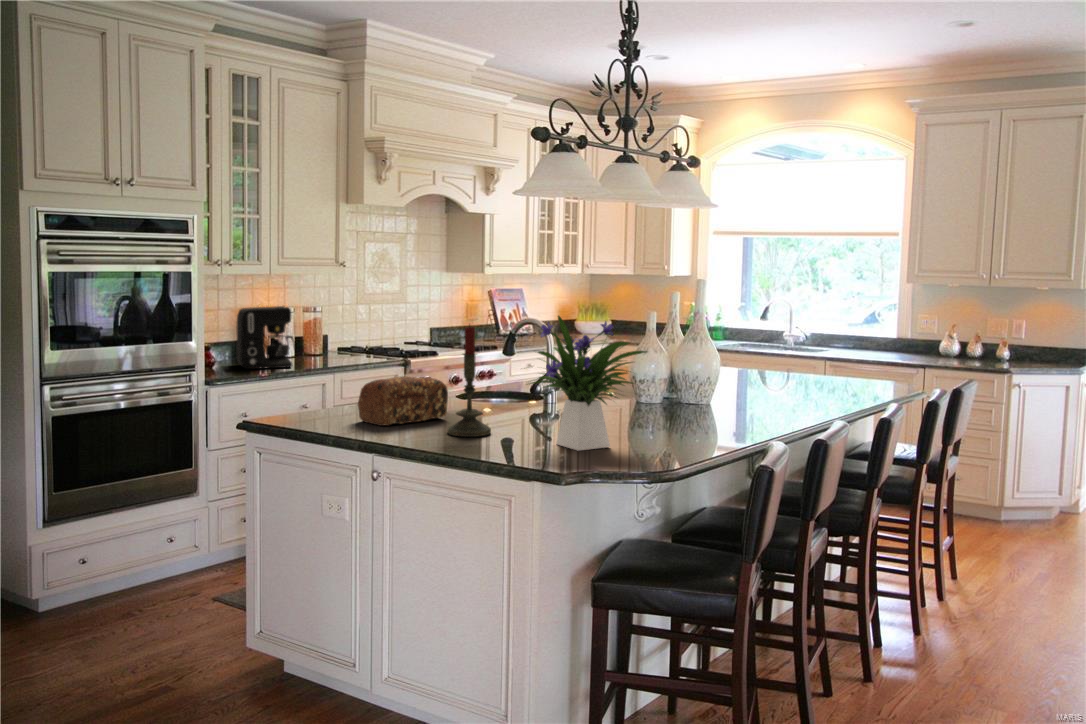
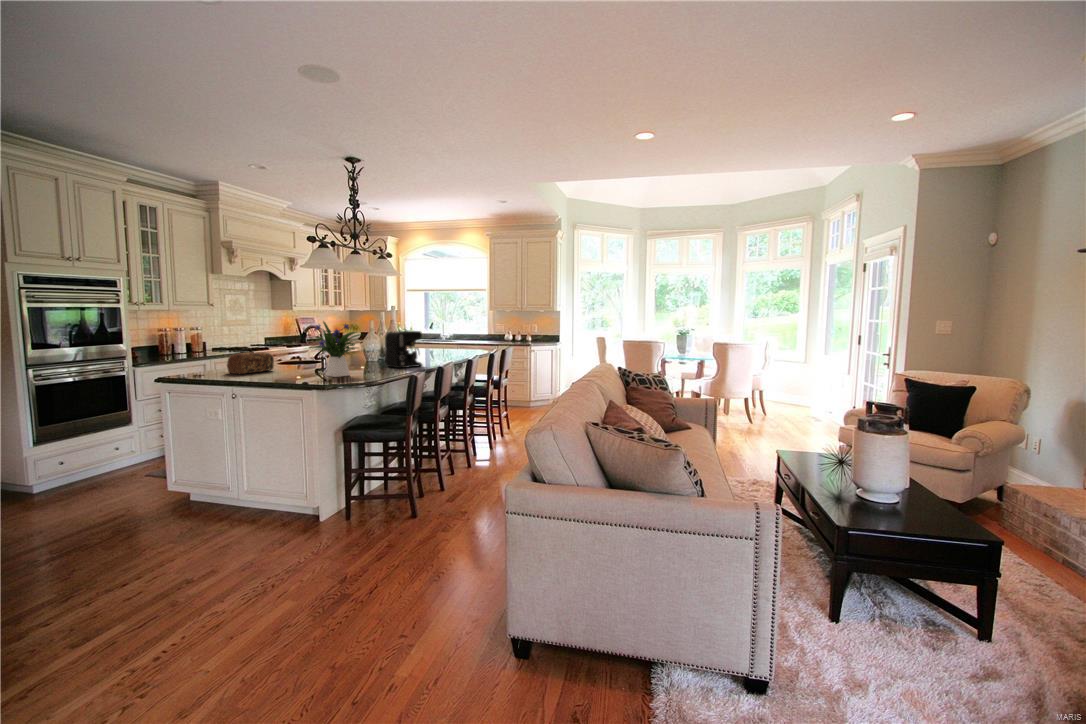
coffee maker: present [236,306,295,369] -> present [385,331,422,368]
candle: present [448,326,491,437] -> none [274,326,295,376]

